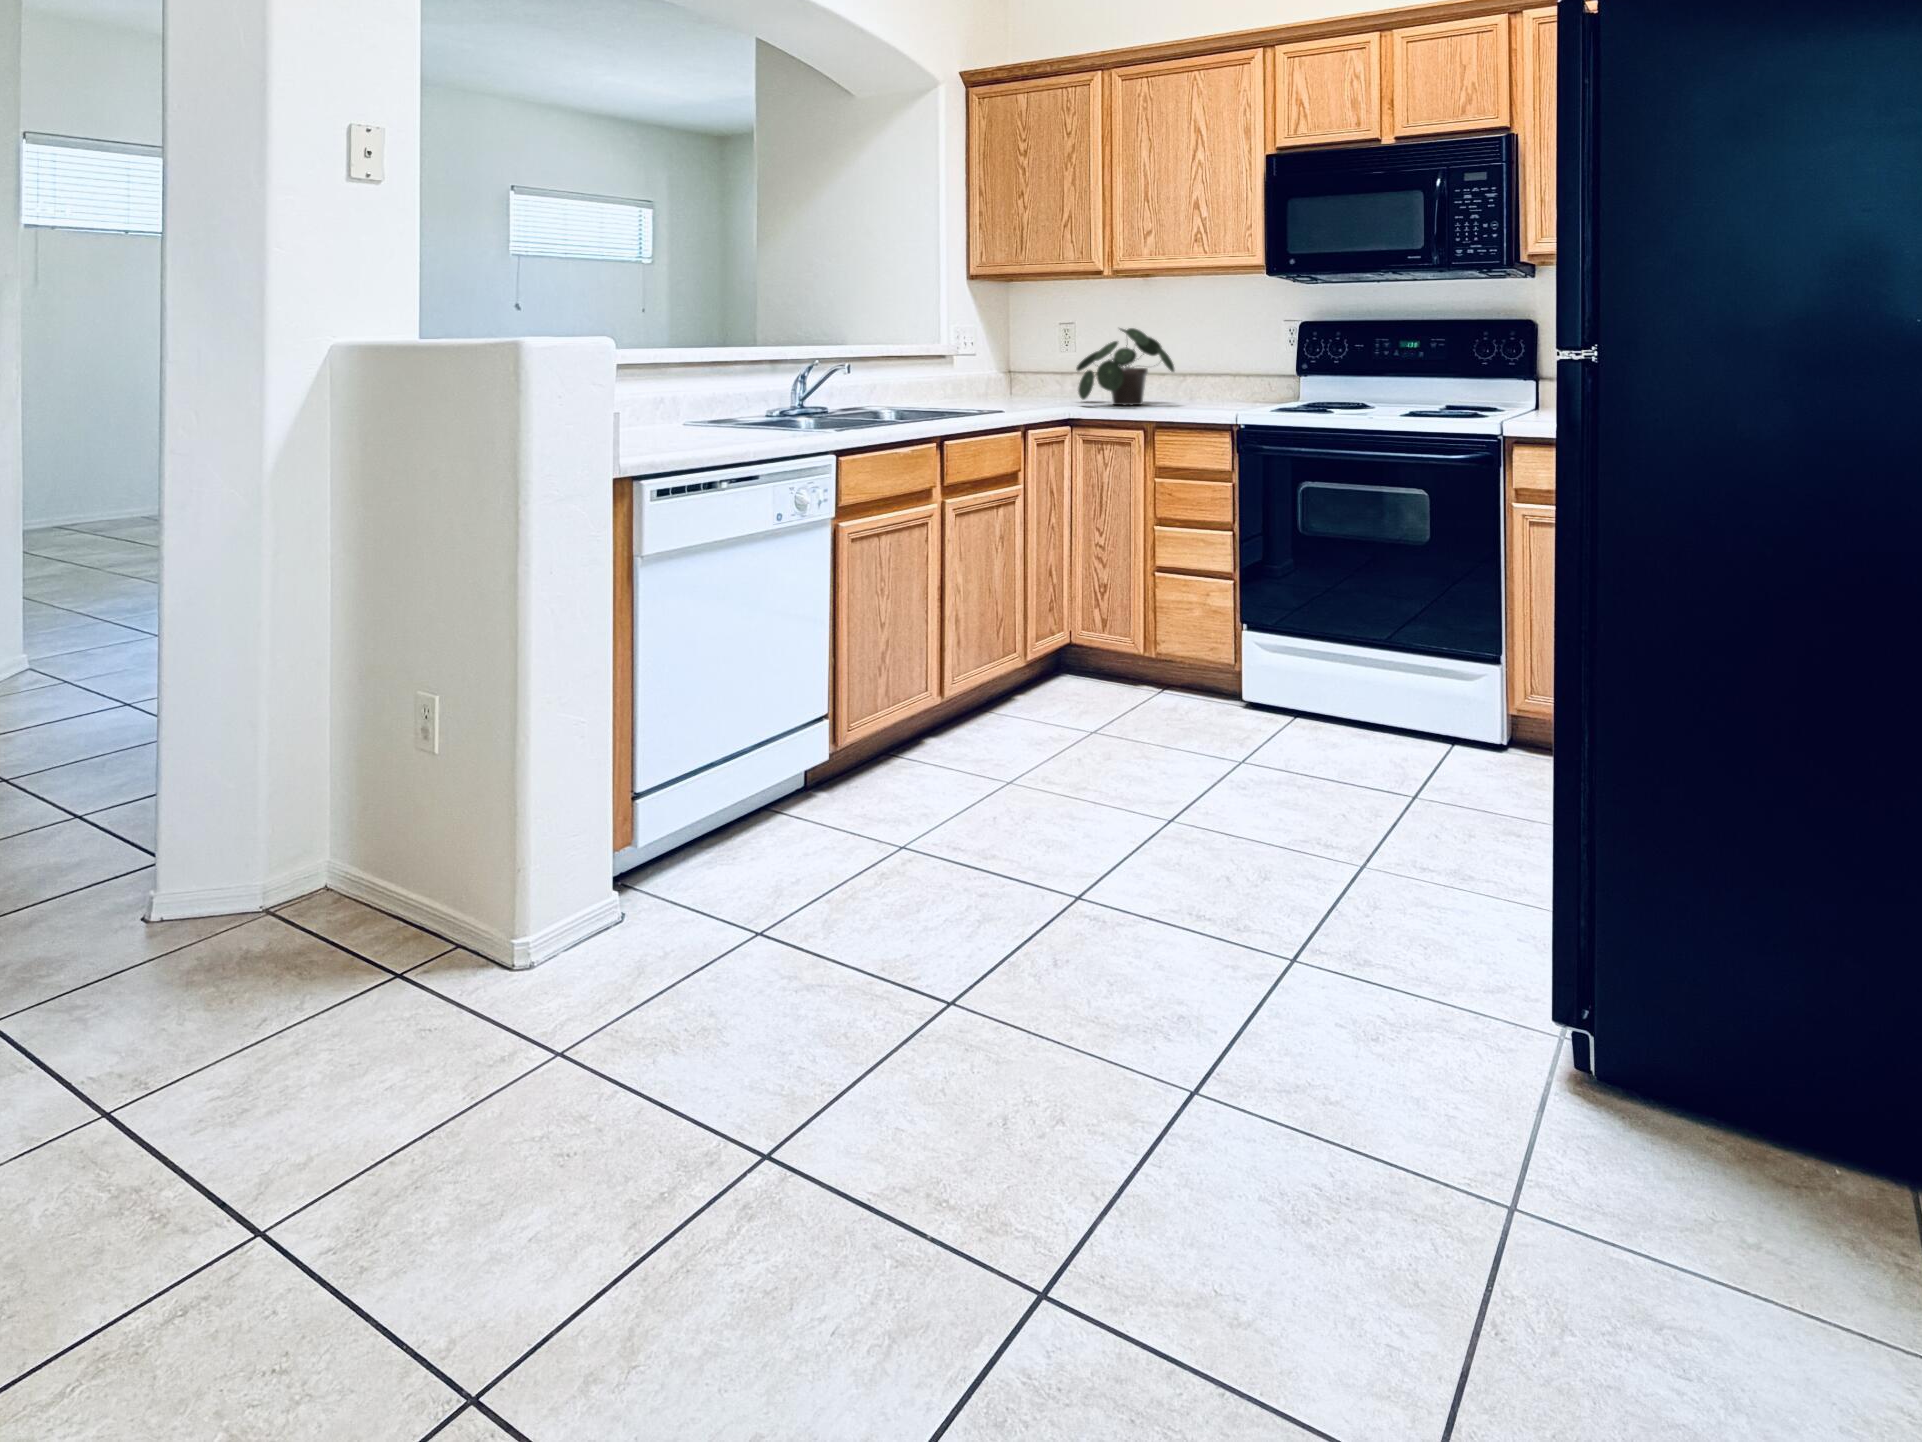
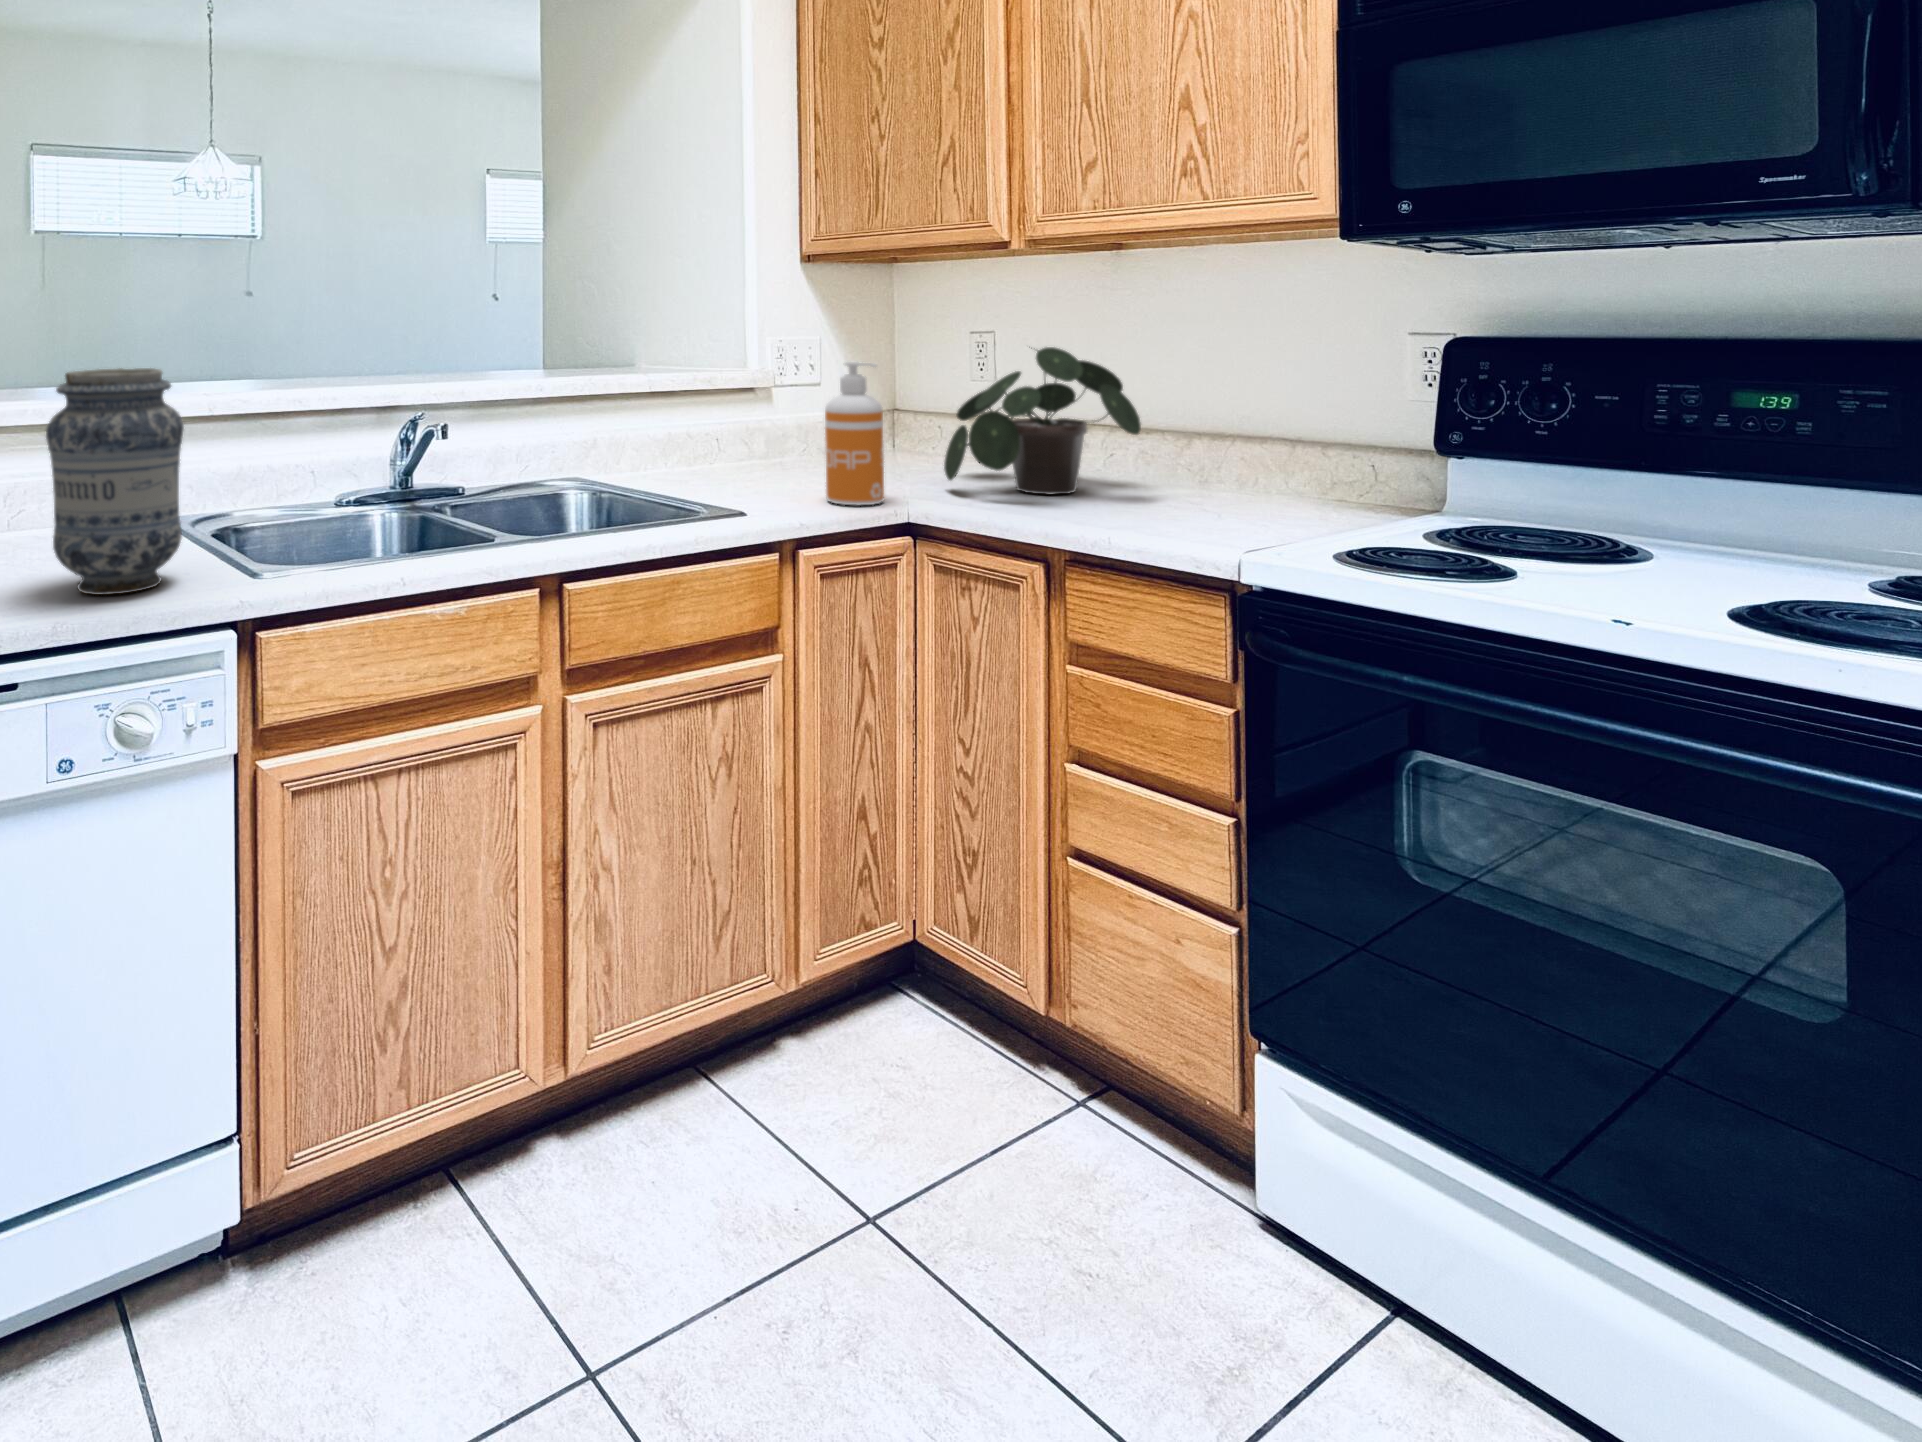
vase: none [695,322,767,443] -> present [46,368,184,595]
soap dispenser: none [1027,334,1057,411] -> present [825,362,884,505]

